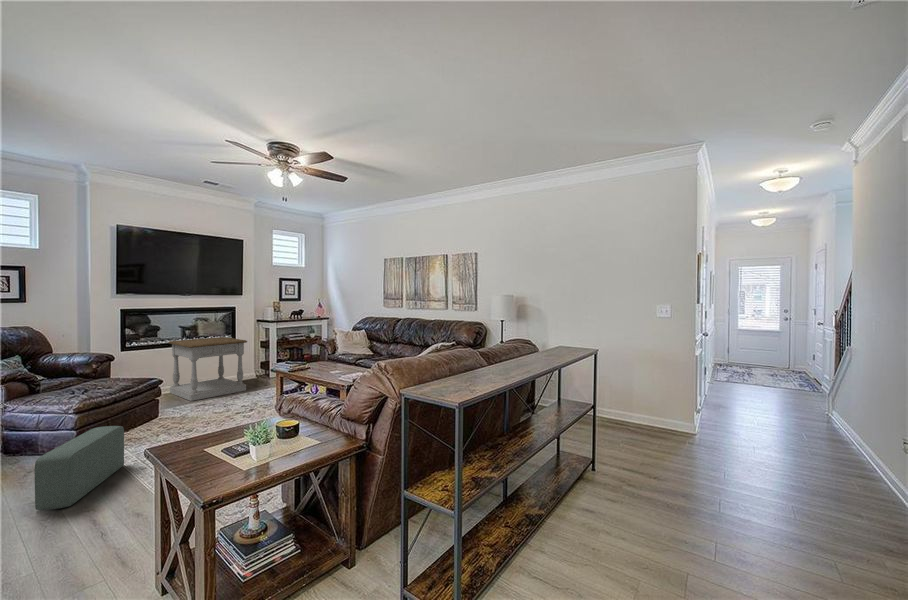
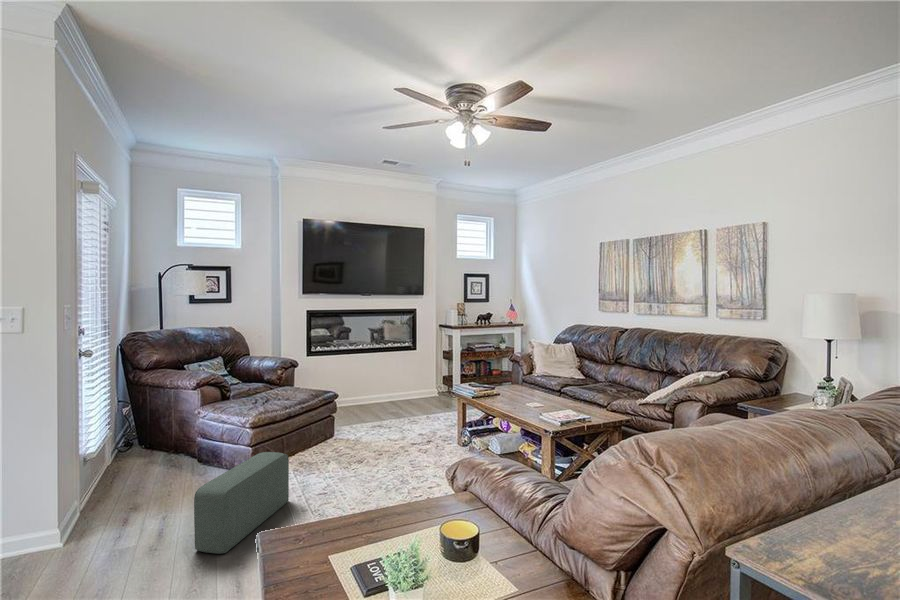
side table: present [168,337,247,401] -> none [349,344,428,419]

